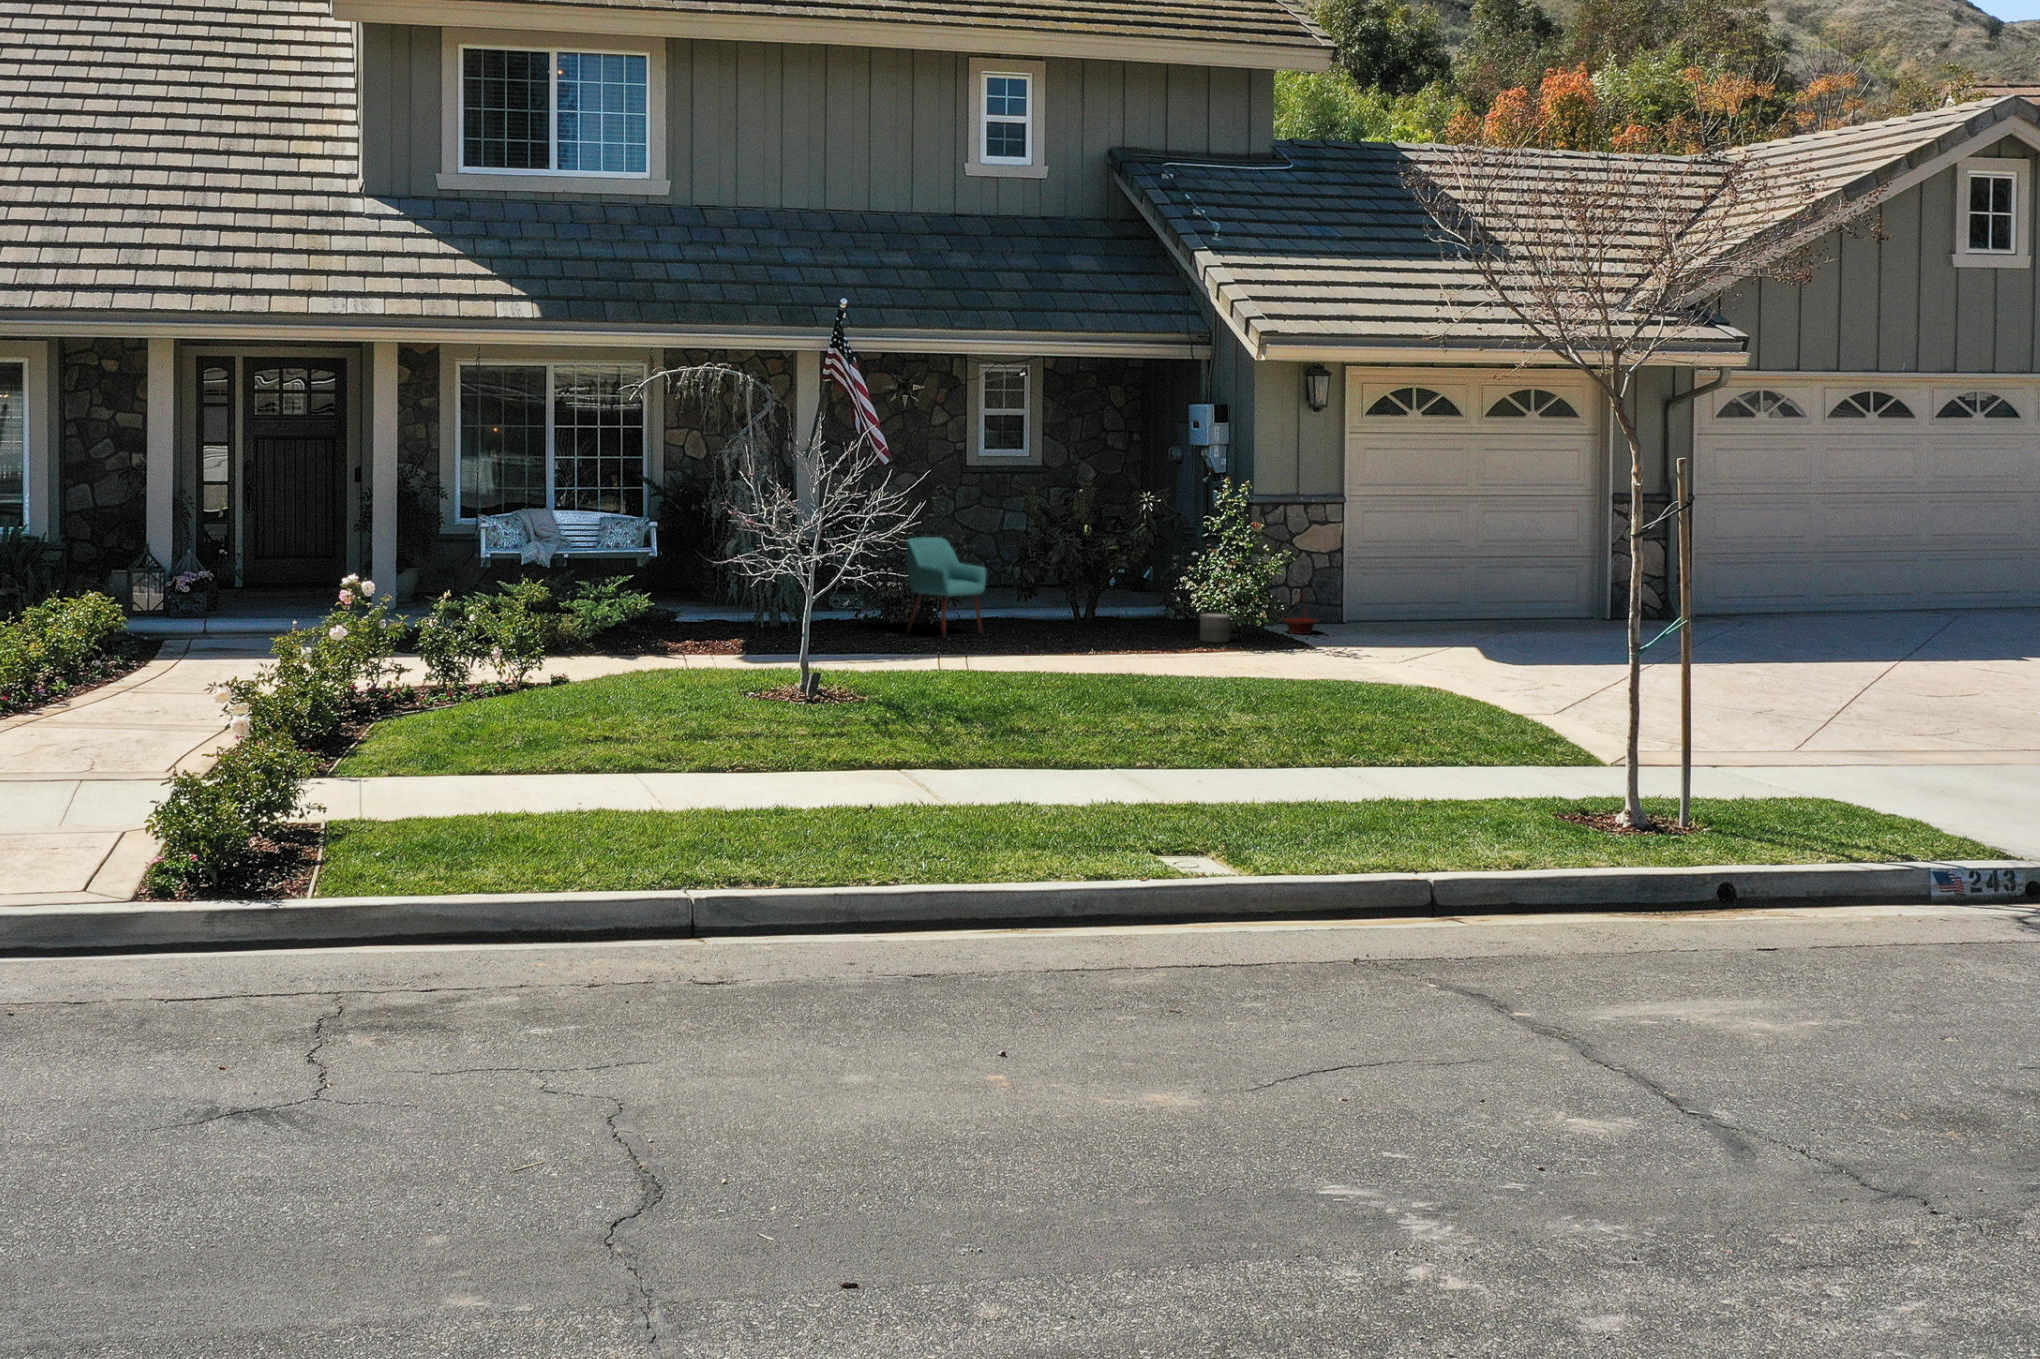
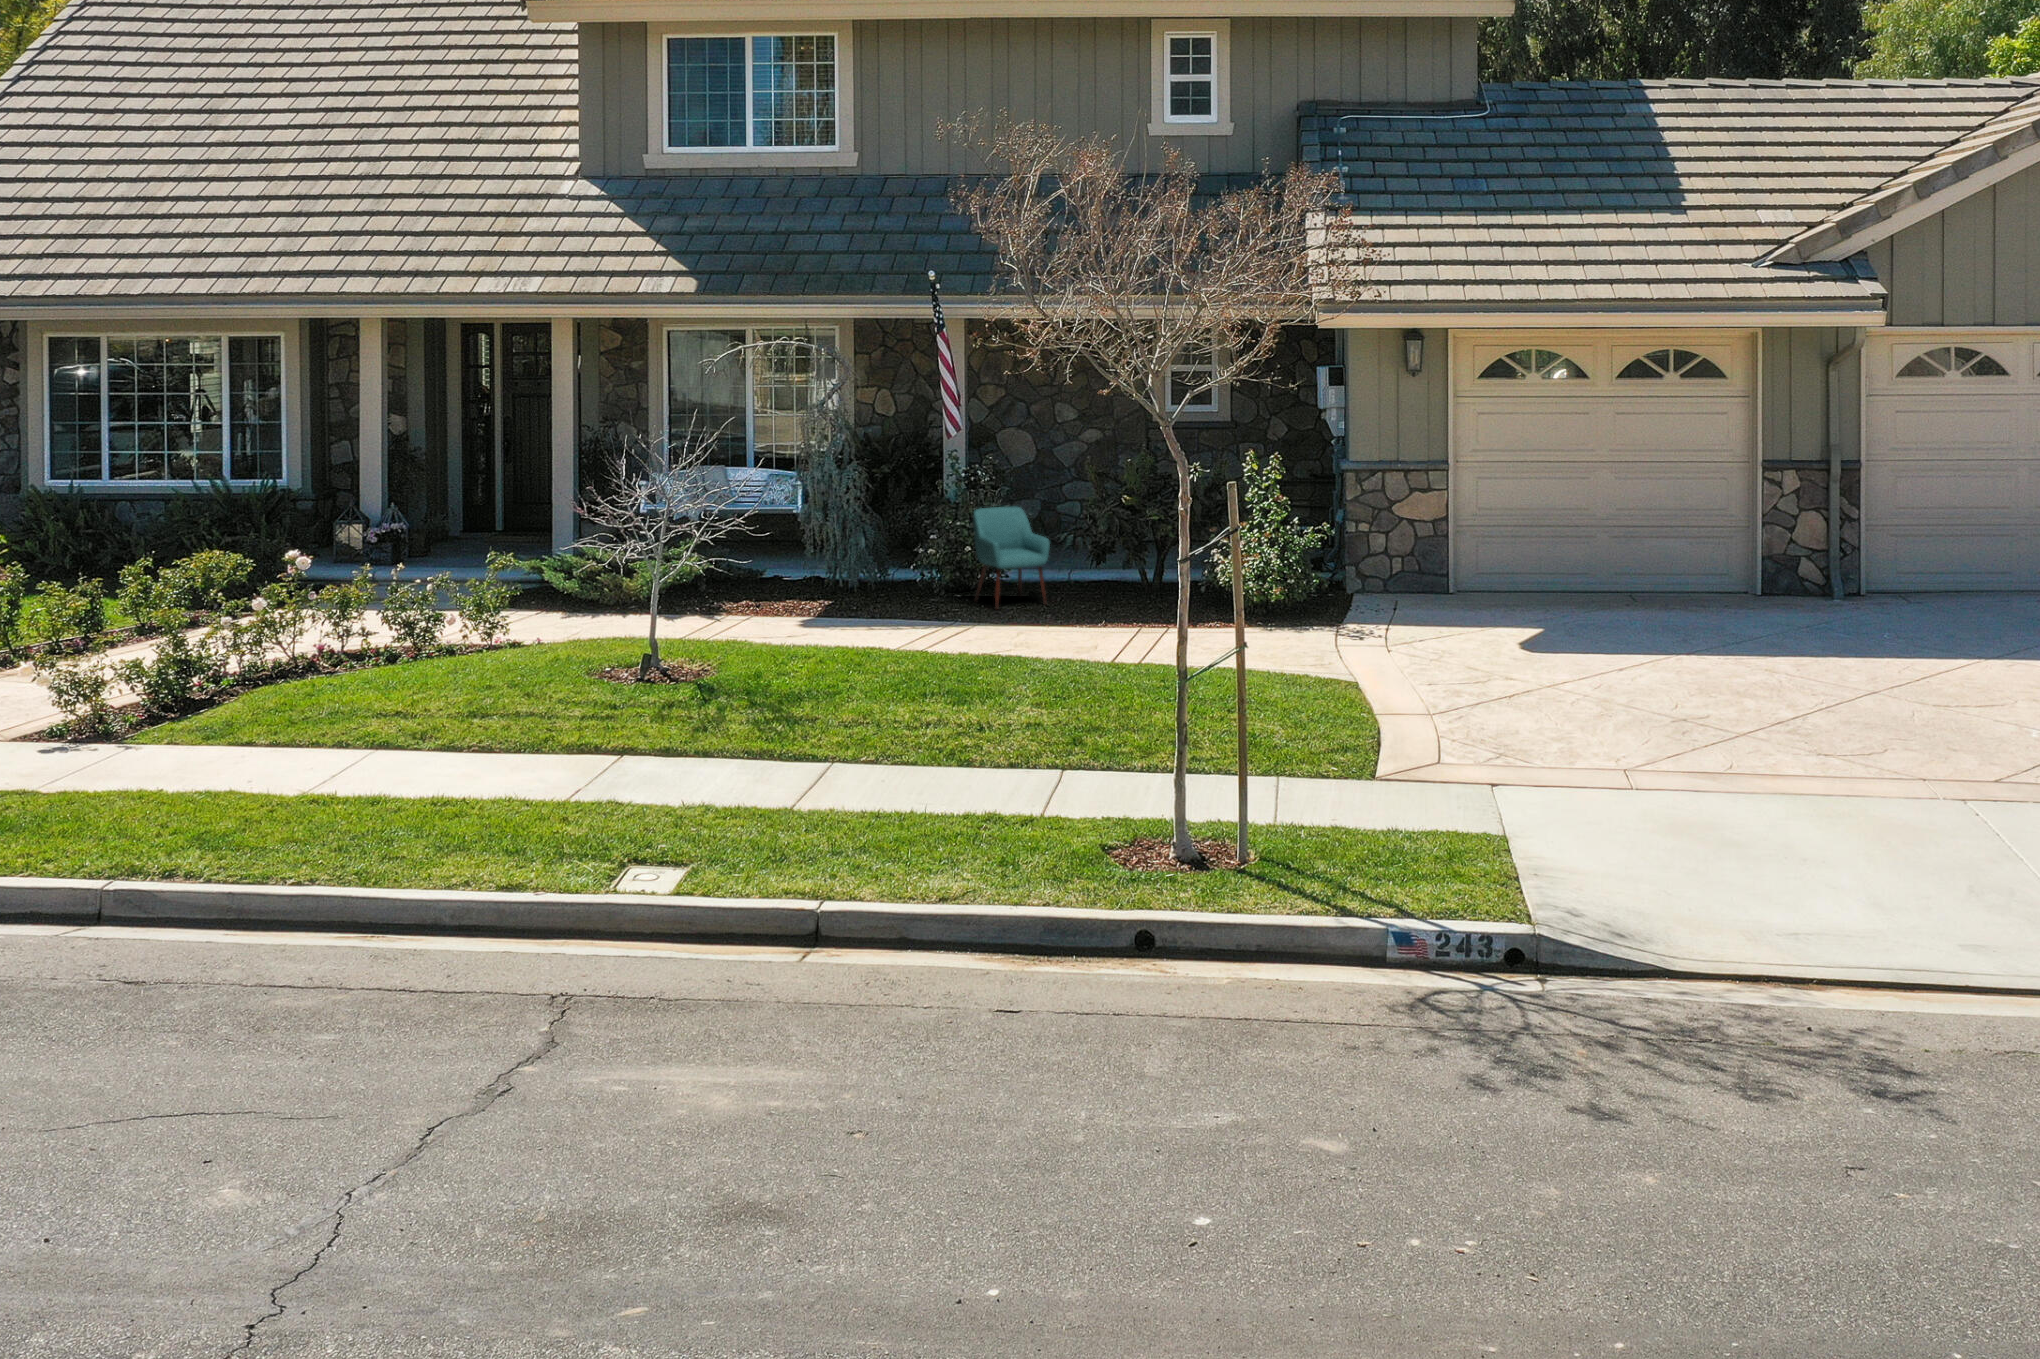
basket: present [1283,596,1318,634] -> none [1363,569,1404,612]
planter: present [1200,614,1230,643] -> none [1252,591,1283,623]

